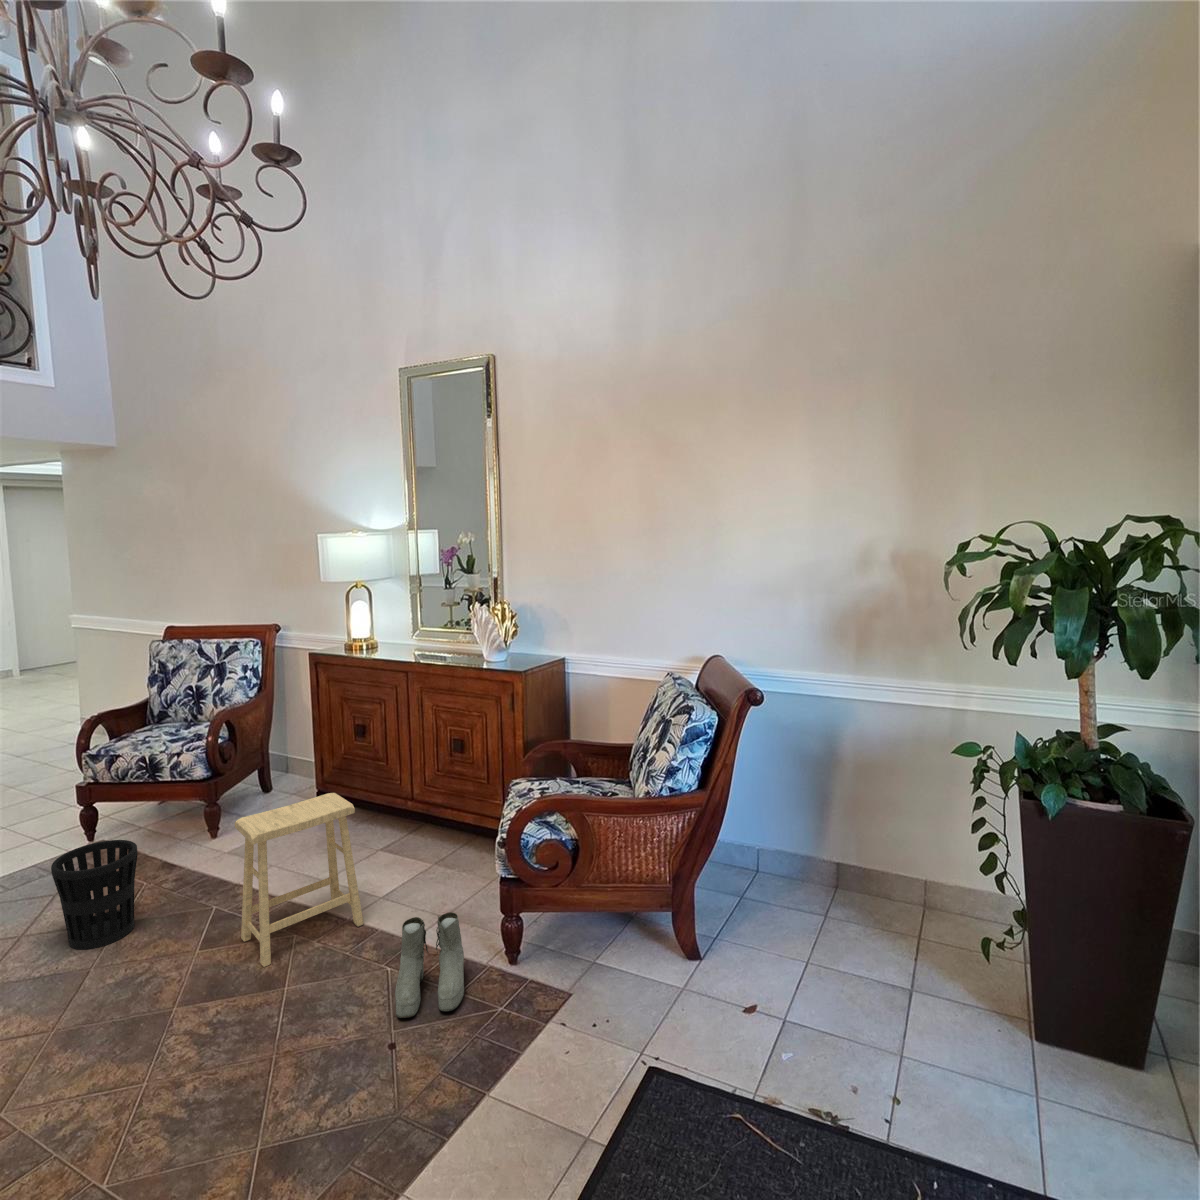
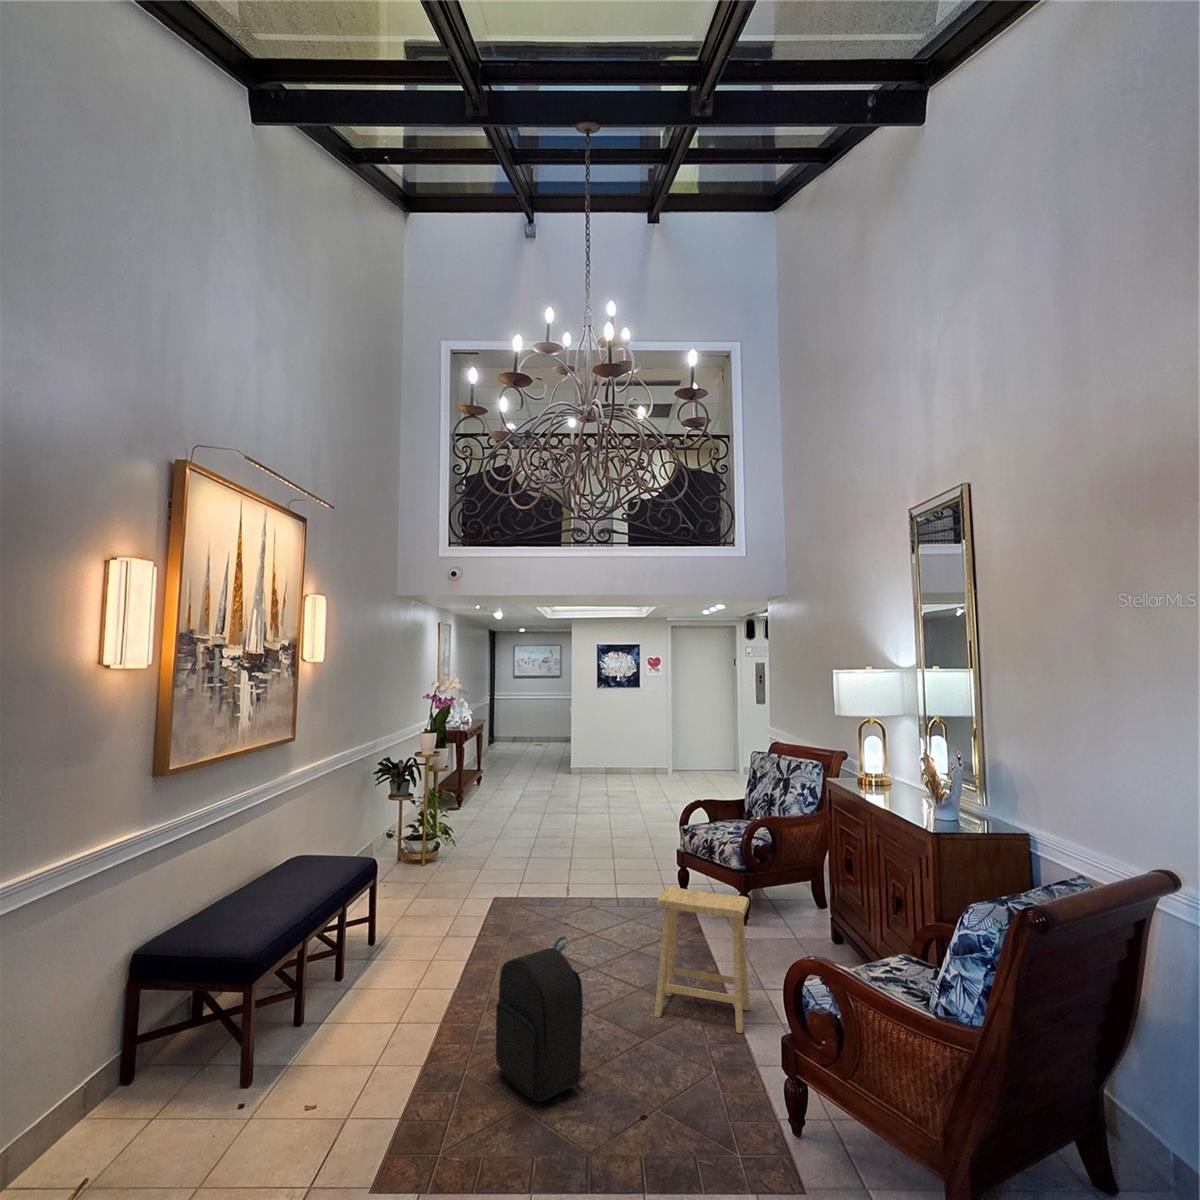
wastebasket: present [51,840,138,950] -> none [595,878,644,955]
boots: present [395,912,464,1018] -> none [670,1024,758,1130]
backpack: none [160,926,306,1151] -> present [496,937,585,1102]

